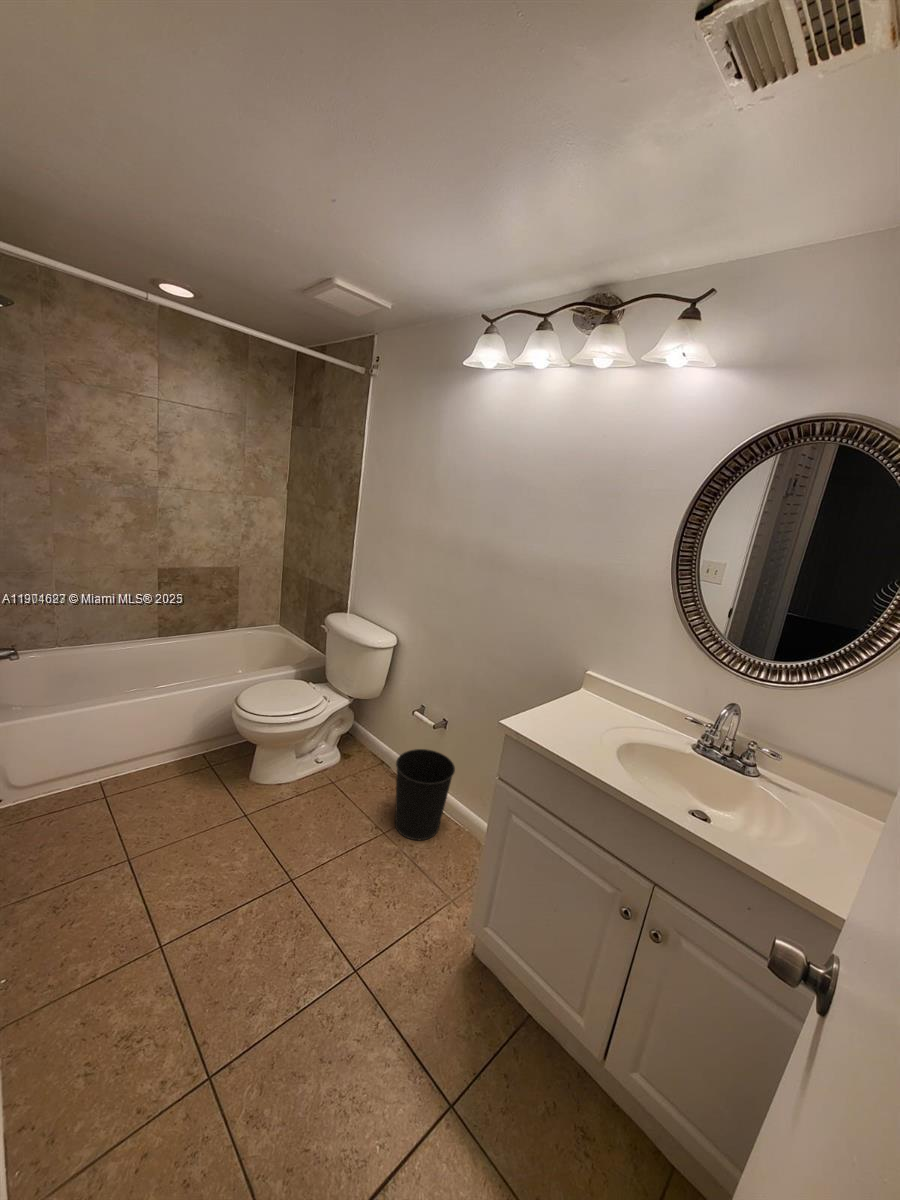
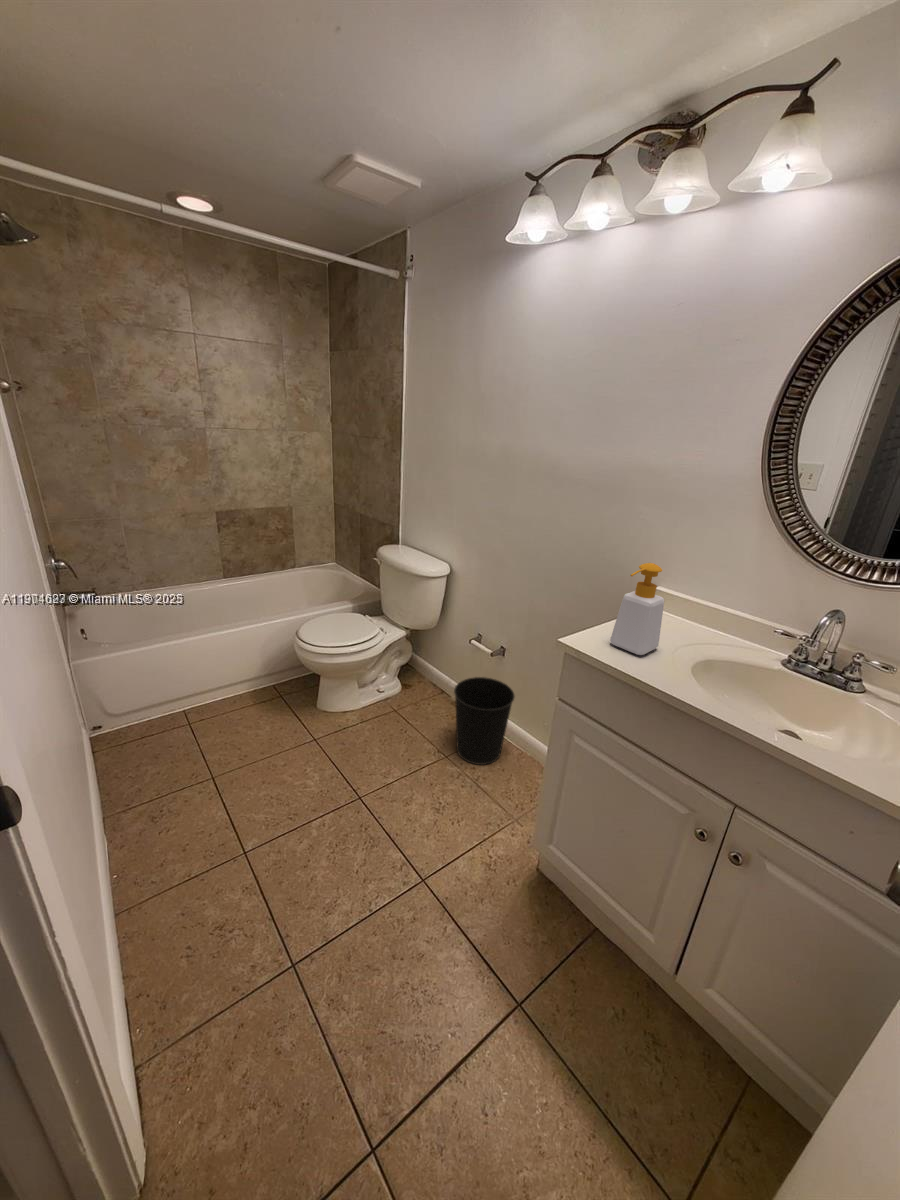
soap bottle: none [547,655,594,738] -> present [610,563,664,655]

